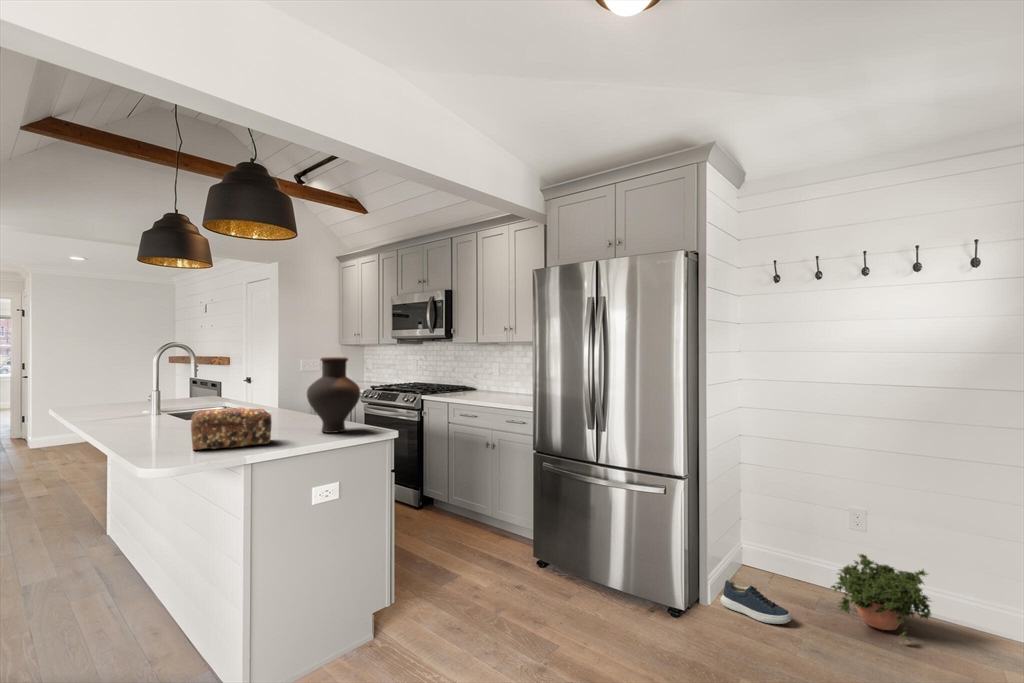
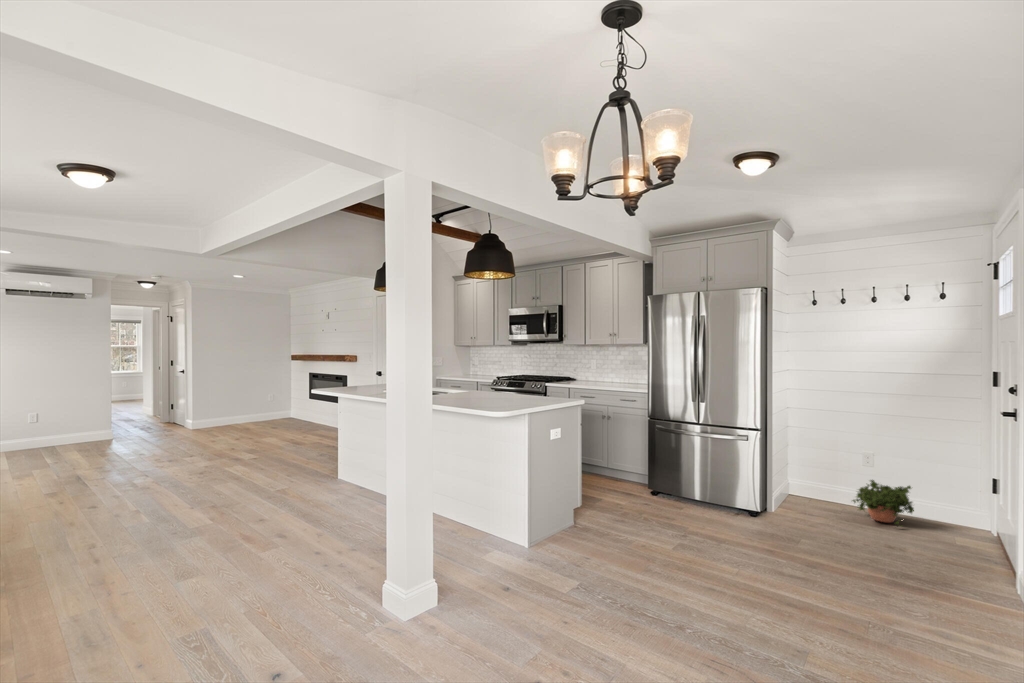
vase: present [307,357,361,433] -> none [530,353,562,400]
bread loaf: present [191,408,272,450] -> none [486,382,530,405]
shoe: present [721,580,791,624] -> none [781,497,828,520]

